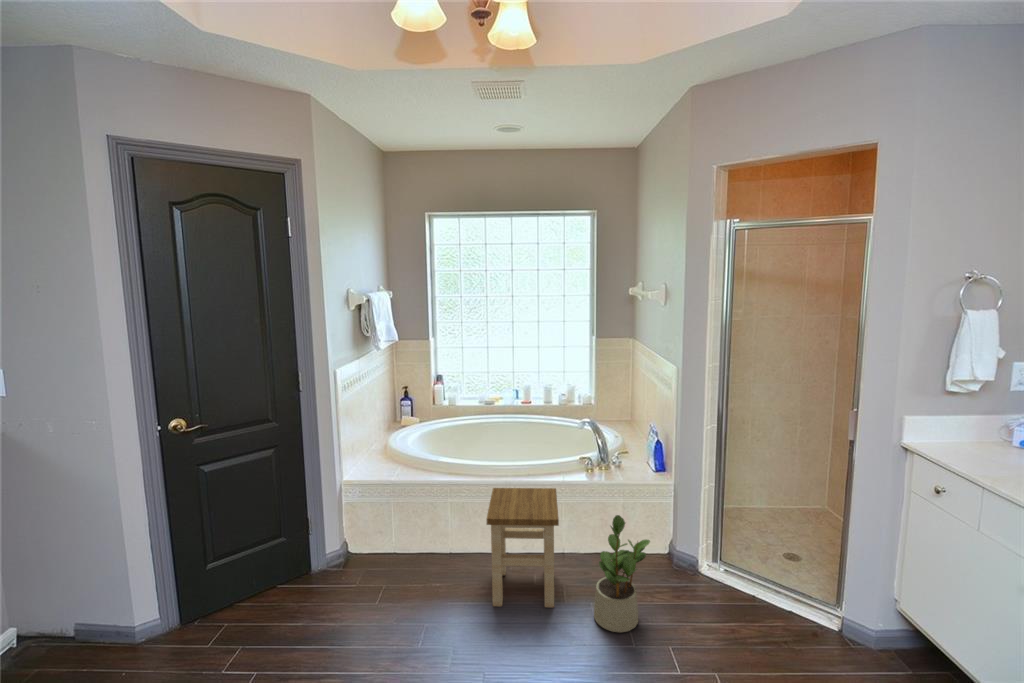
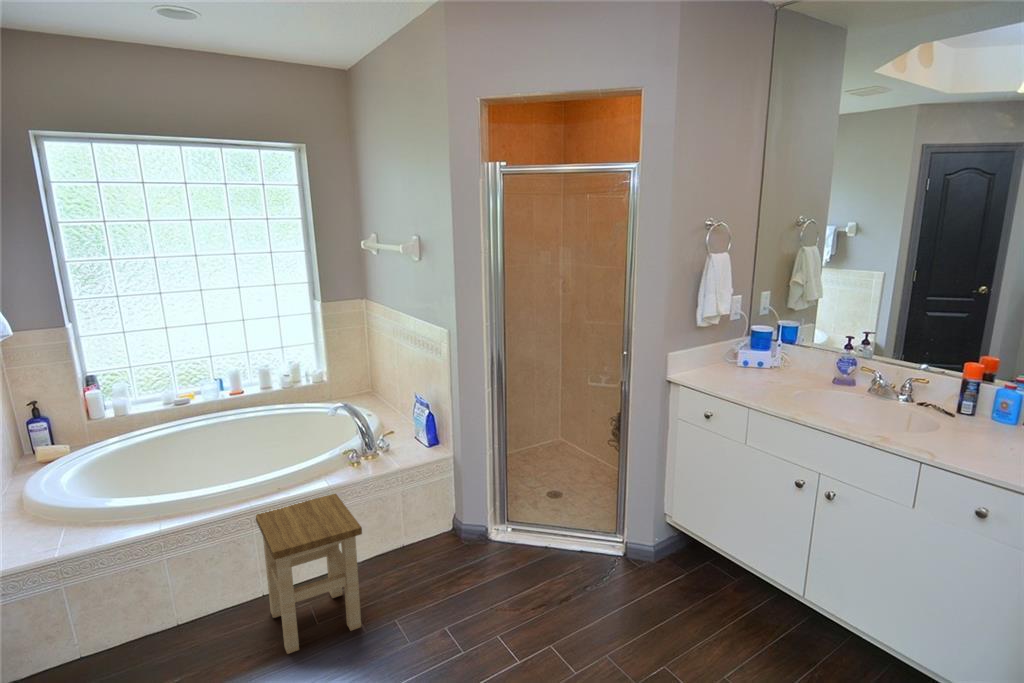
potted plant: present [594,515,650,632] -> none [407,503,458,626]

